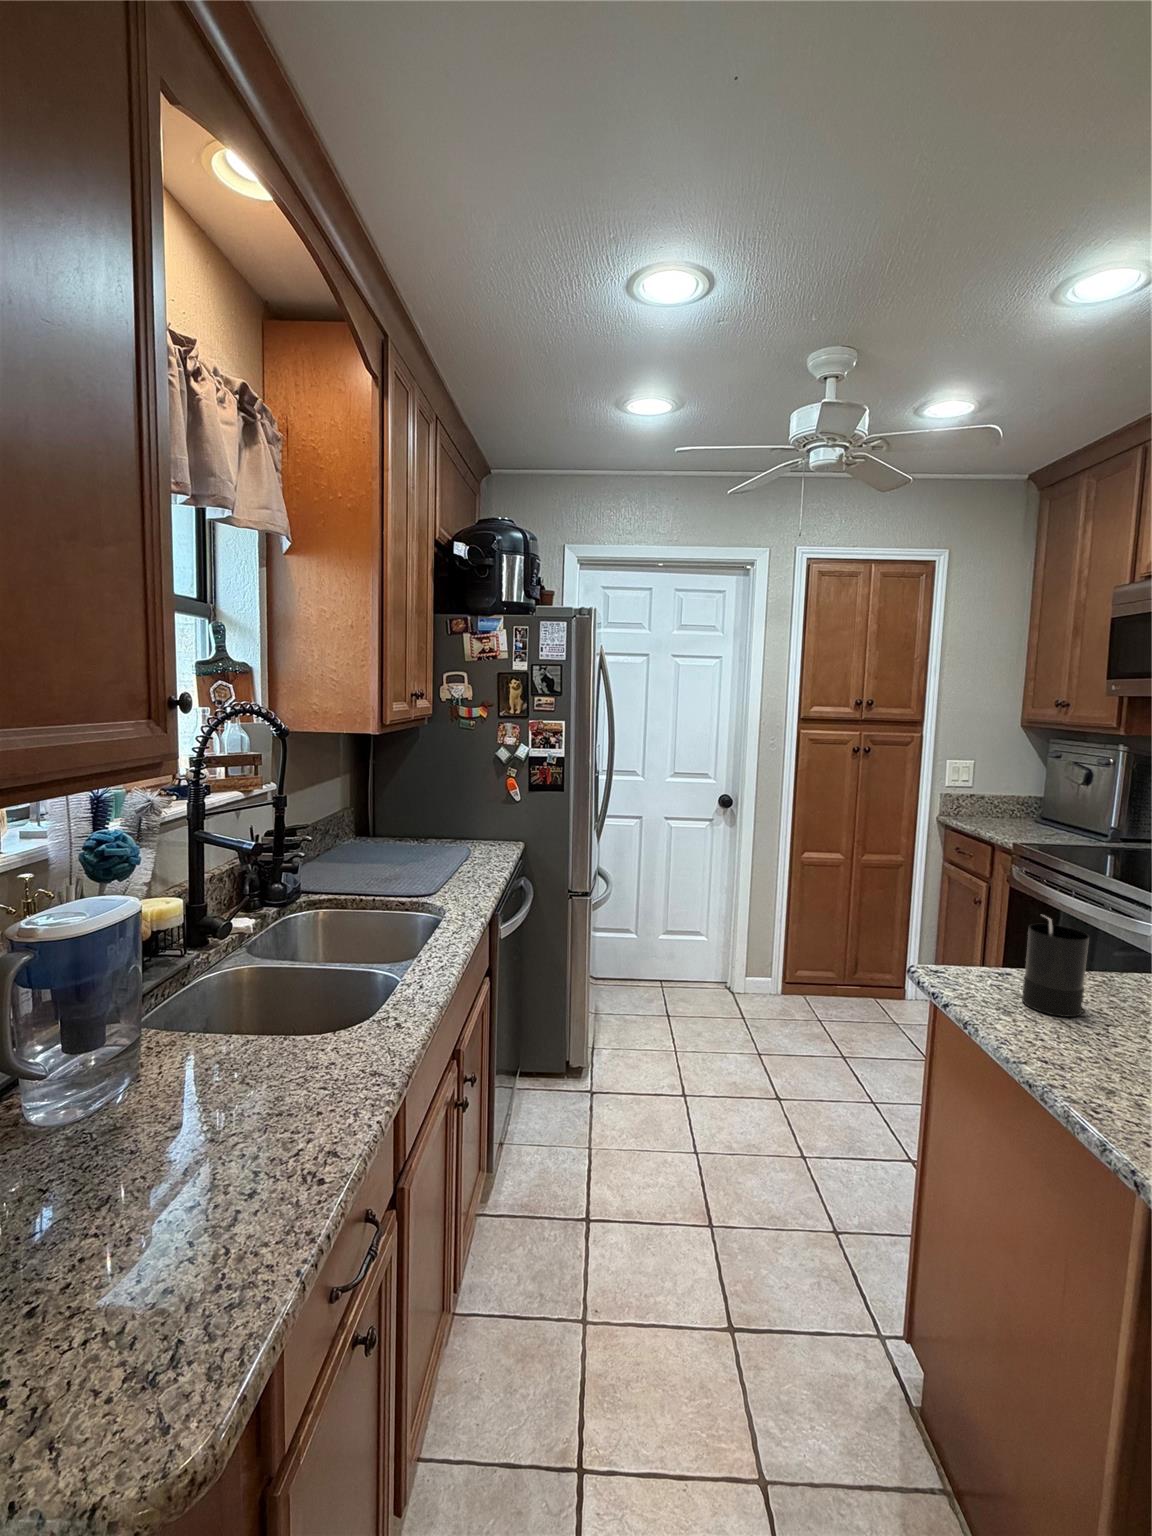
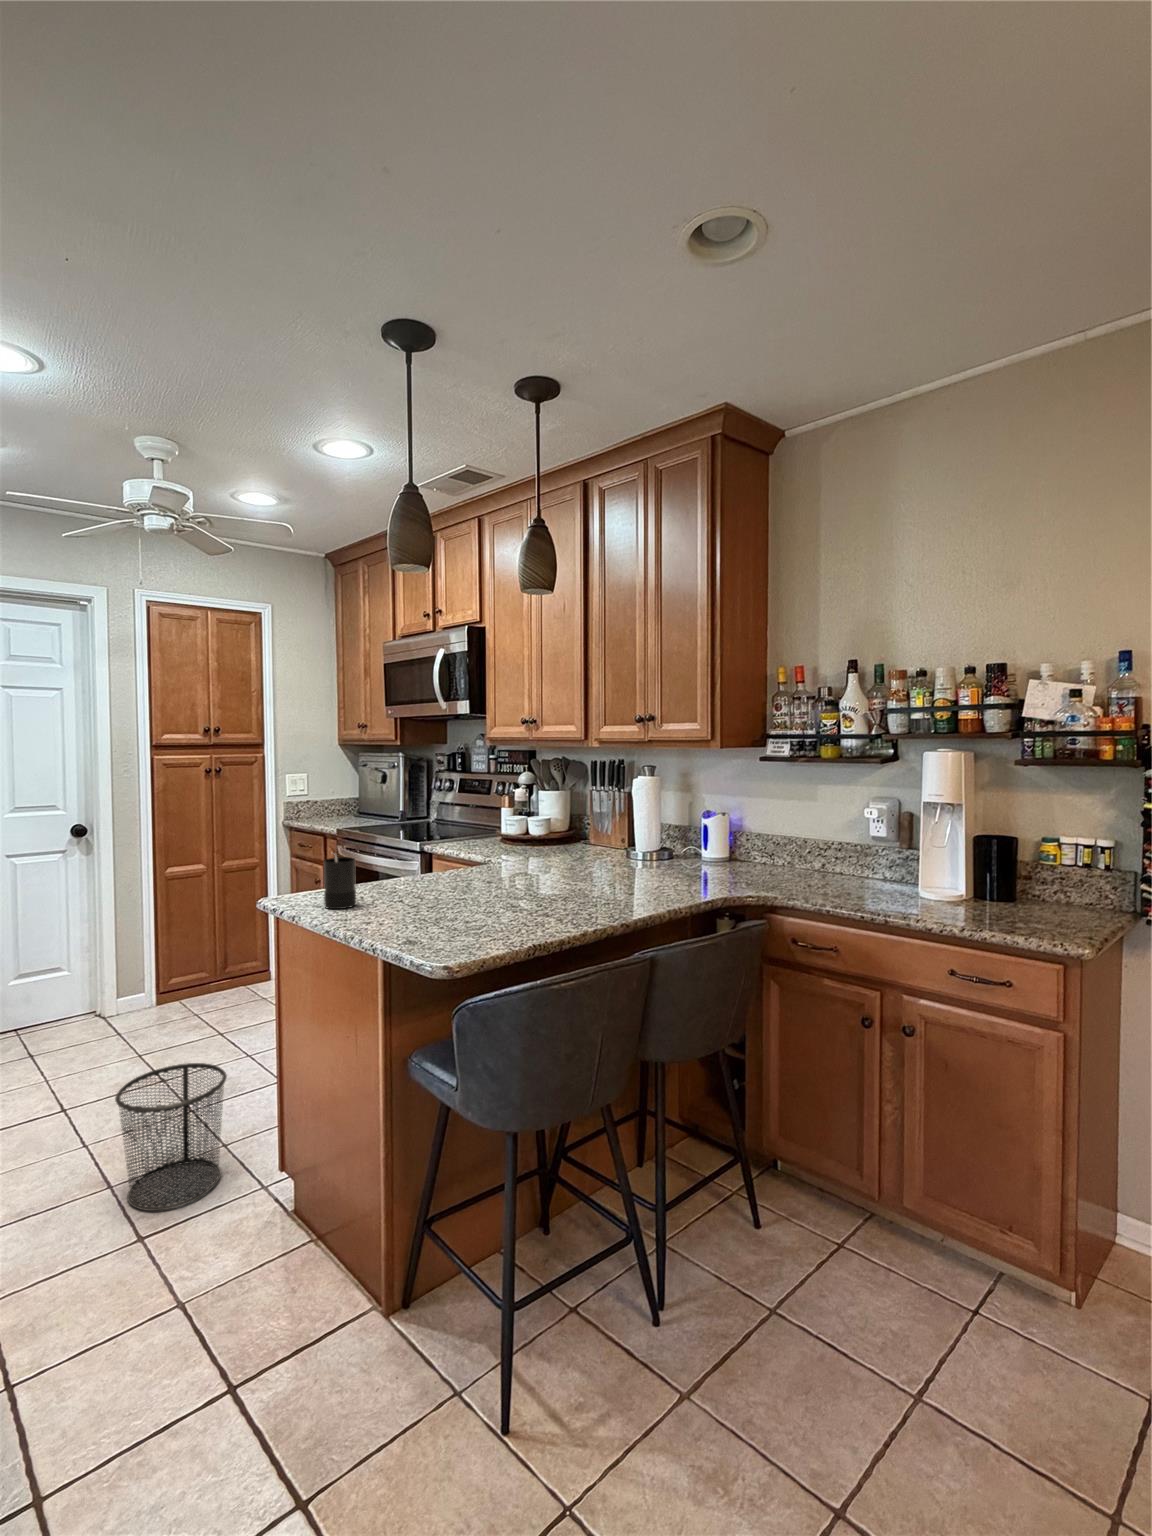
waste bin: none [720,1111,846,1304] -> present [115,1063,227,1211]

